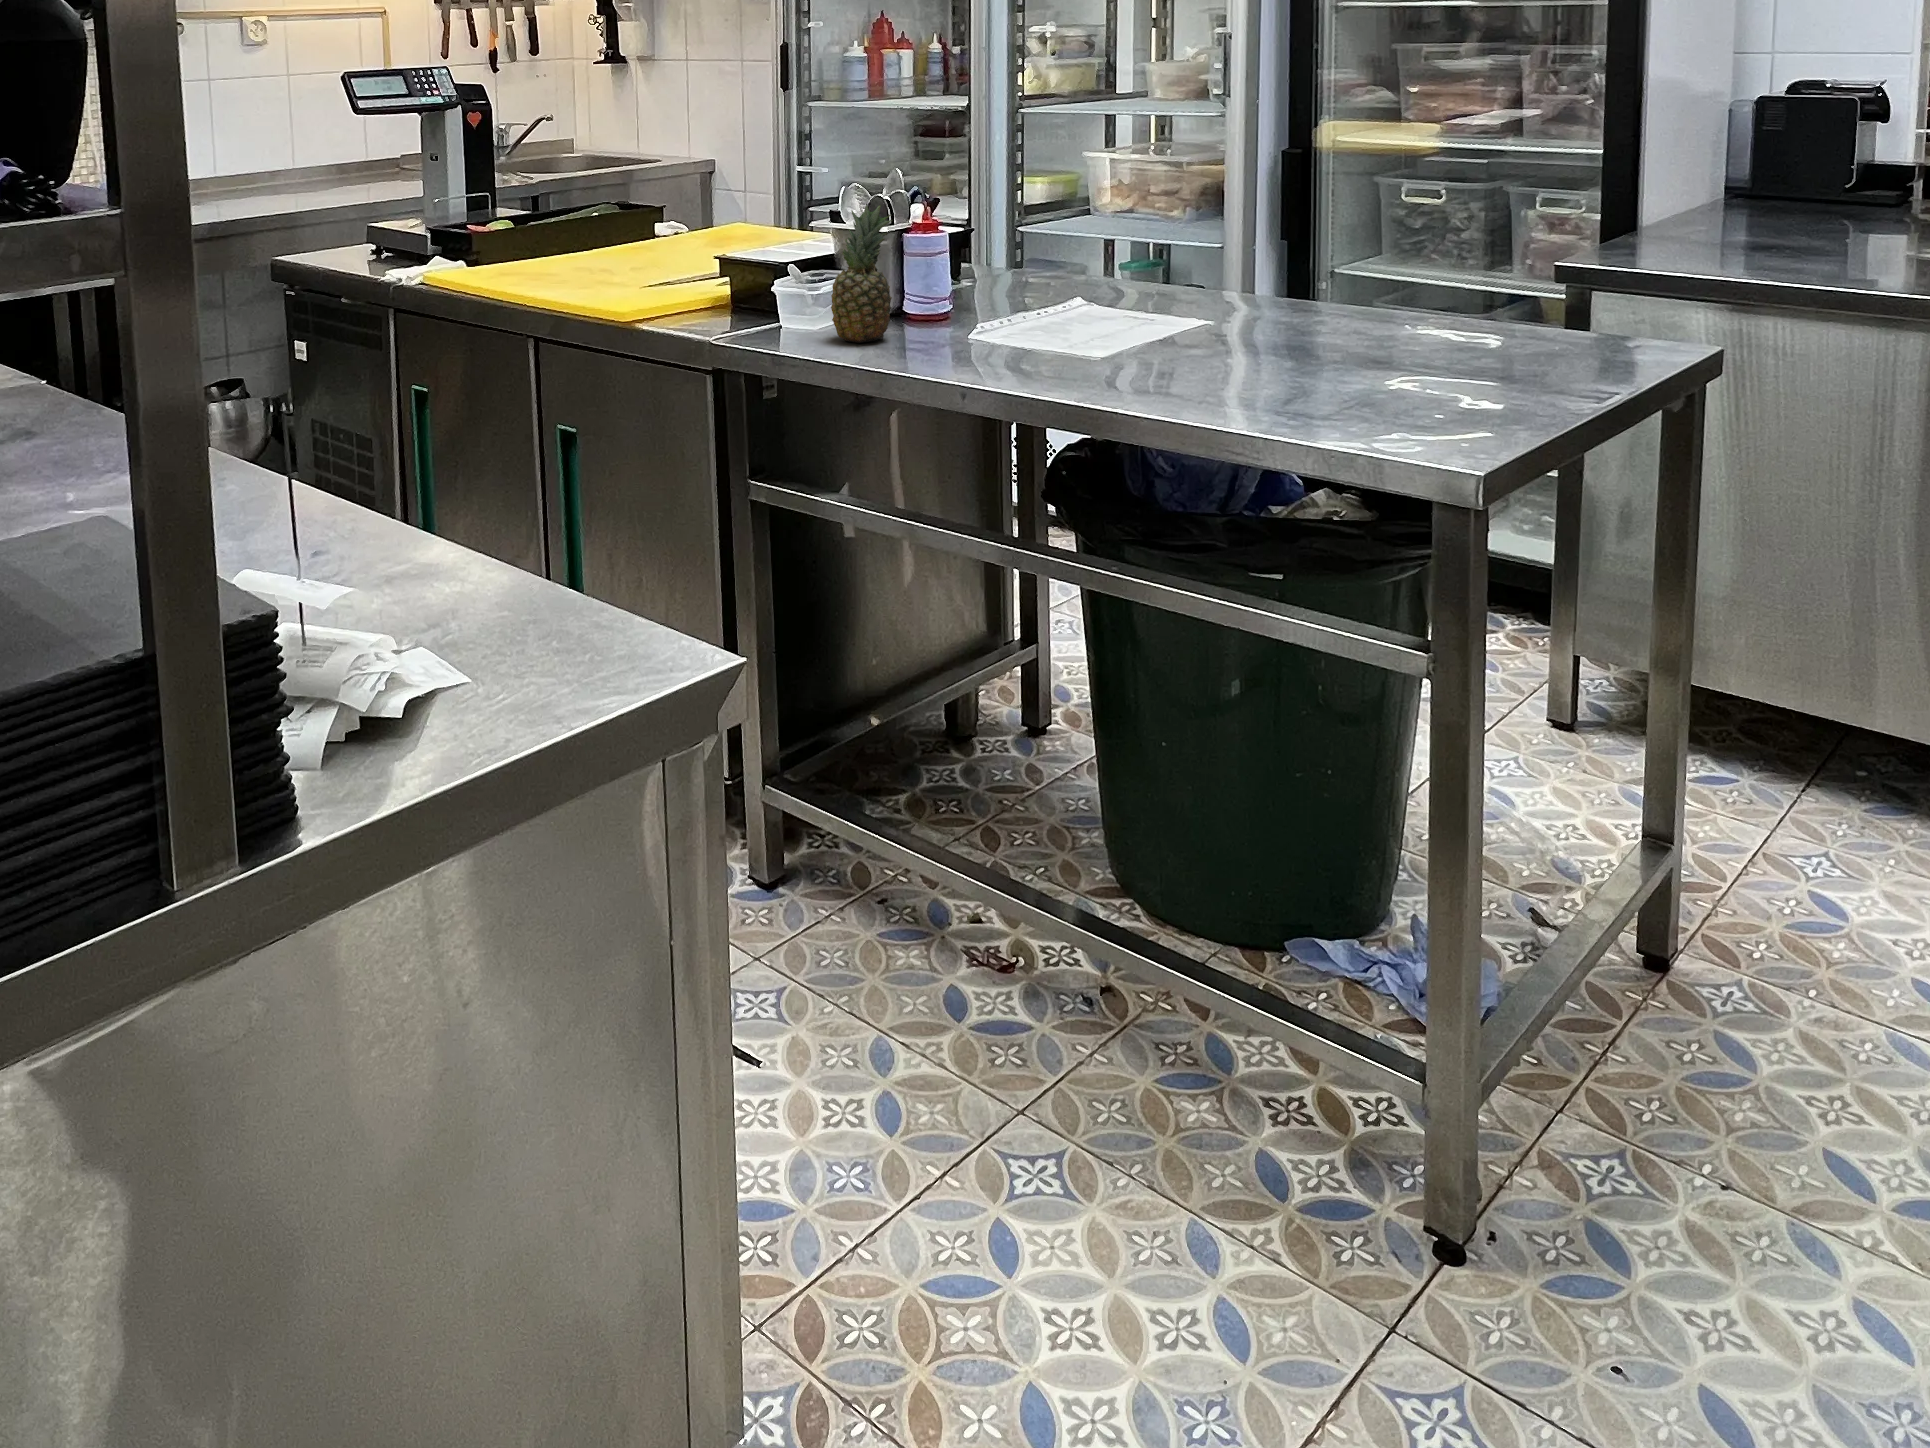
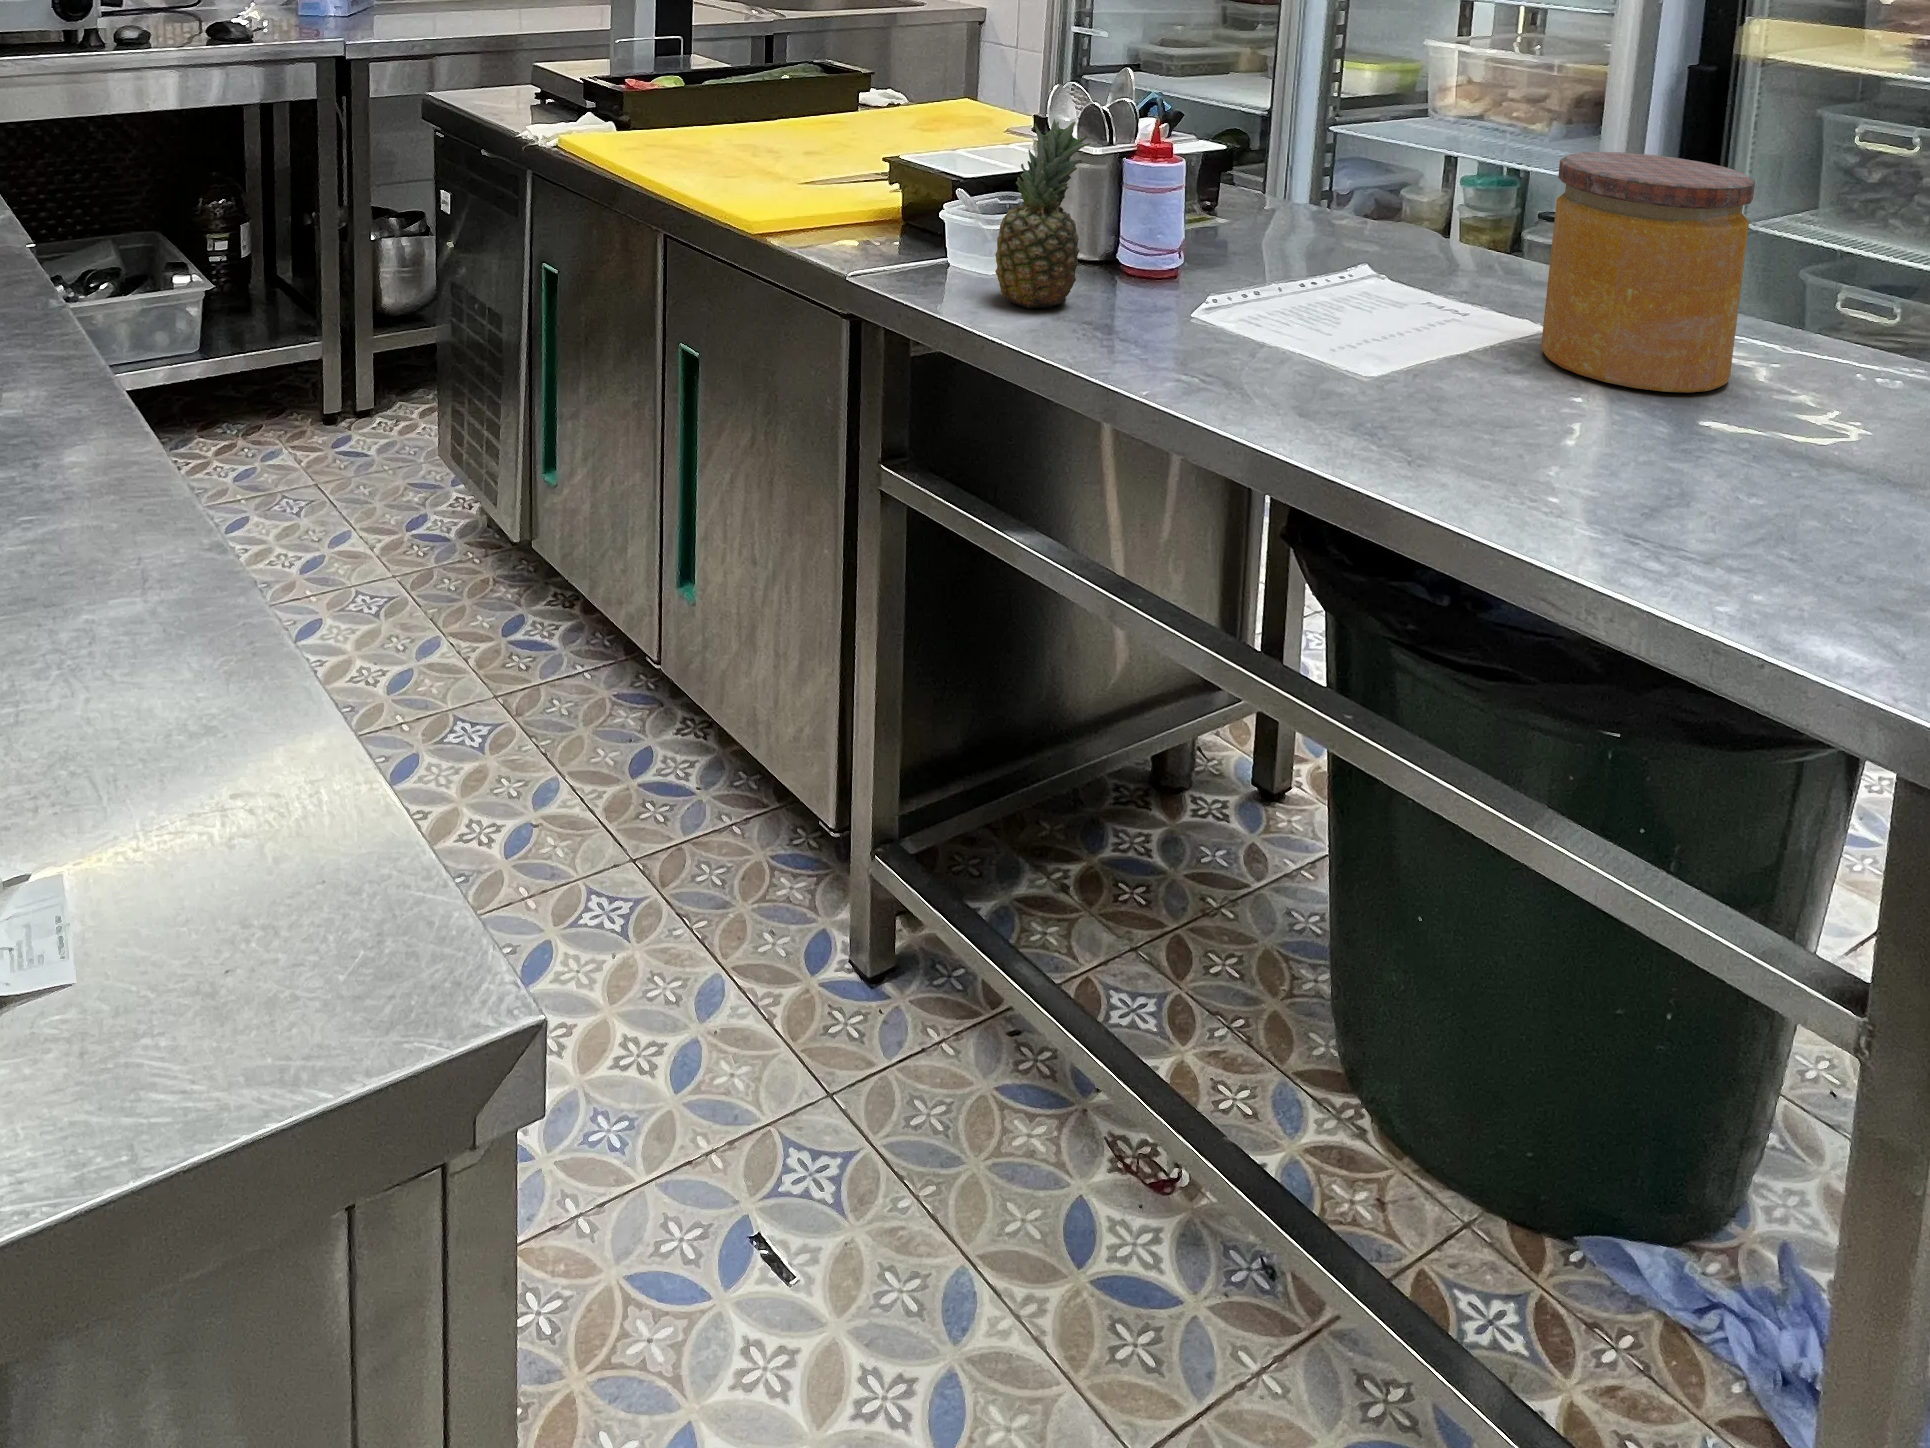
jar: none [1208,193,1333,347] -> present [1541,152,1755,392]

